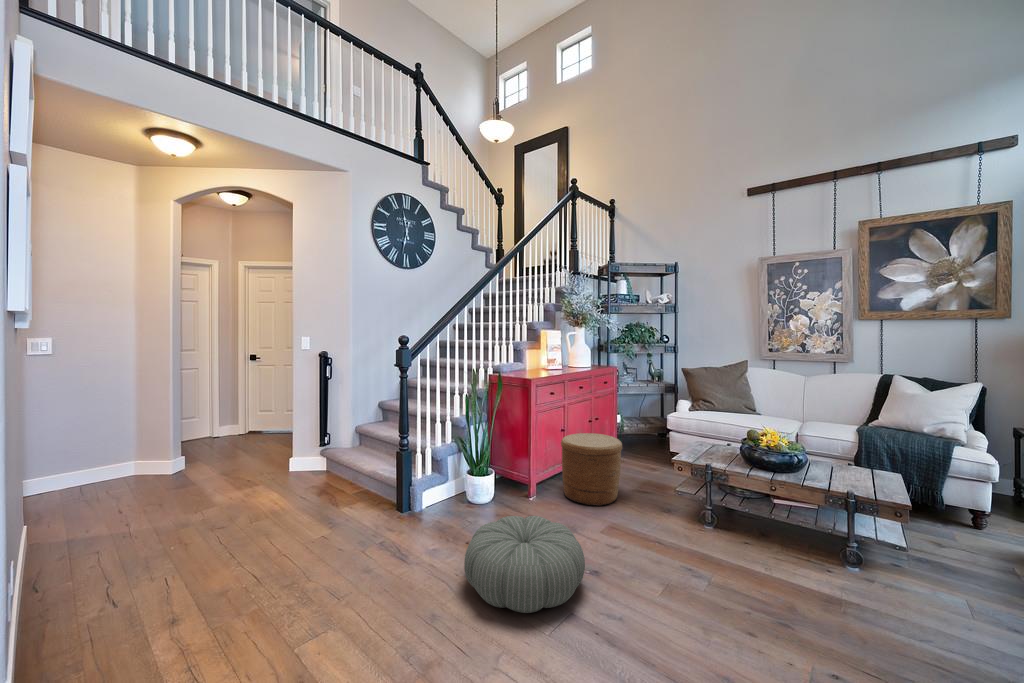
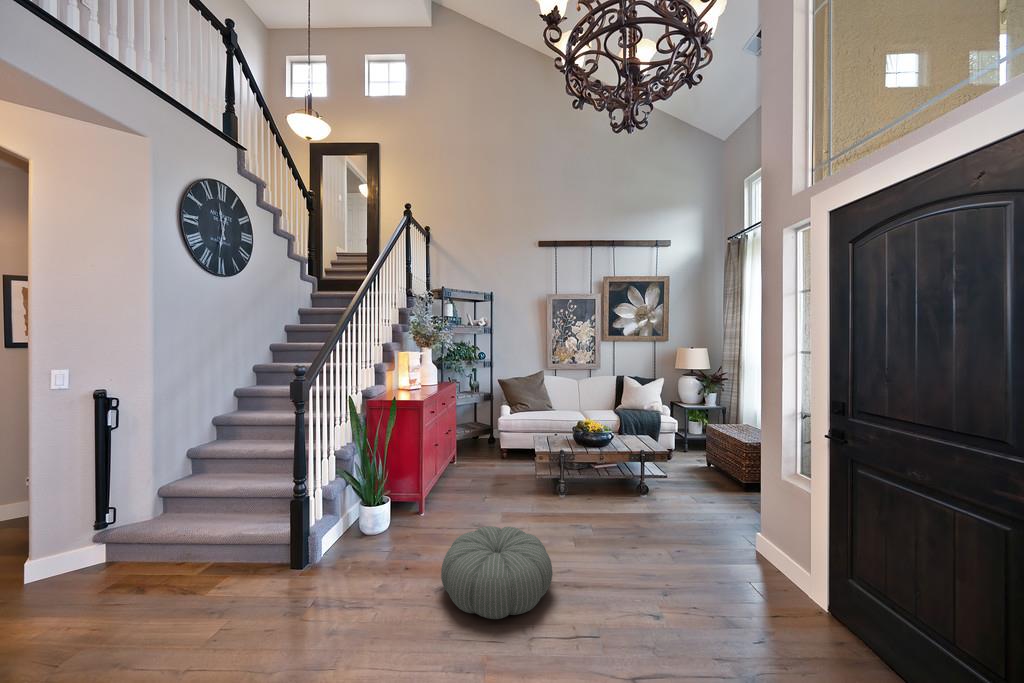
woven basket: present [561,433,622,506] -> none [445,443,499,508]

